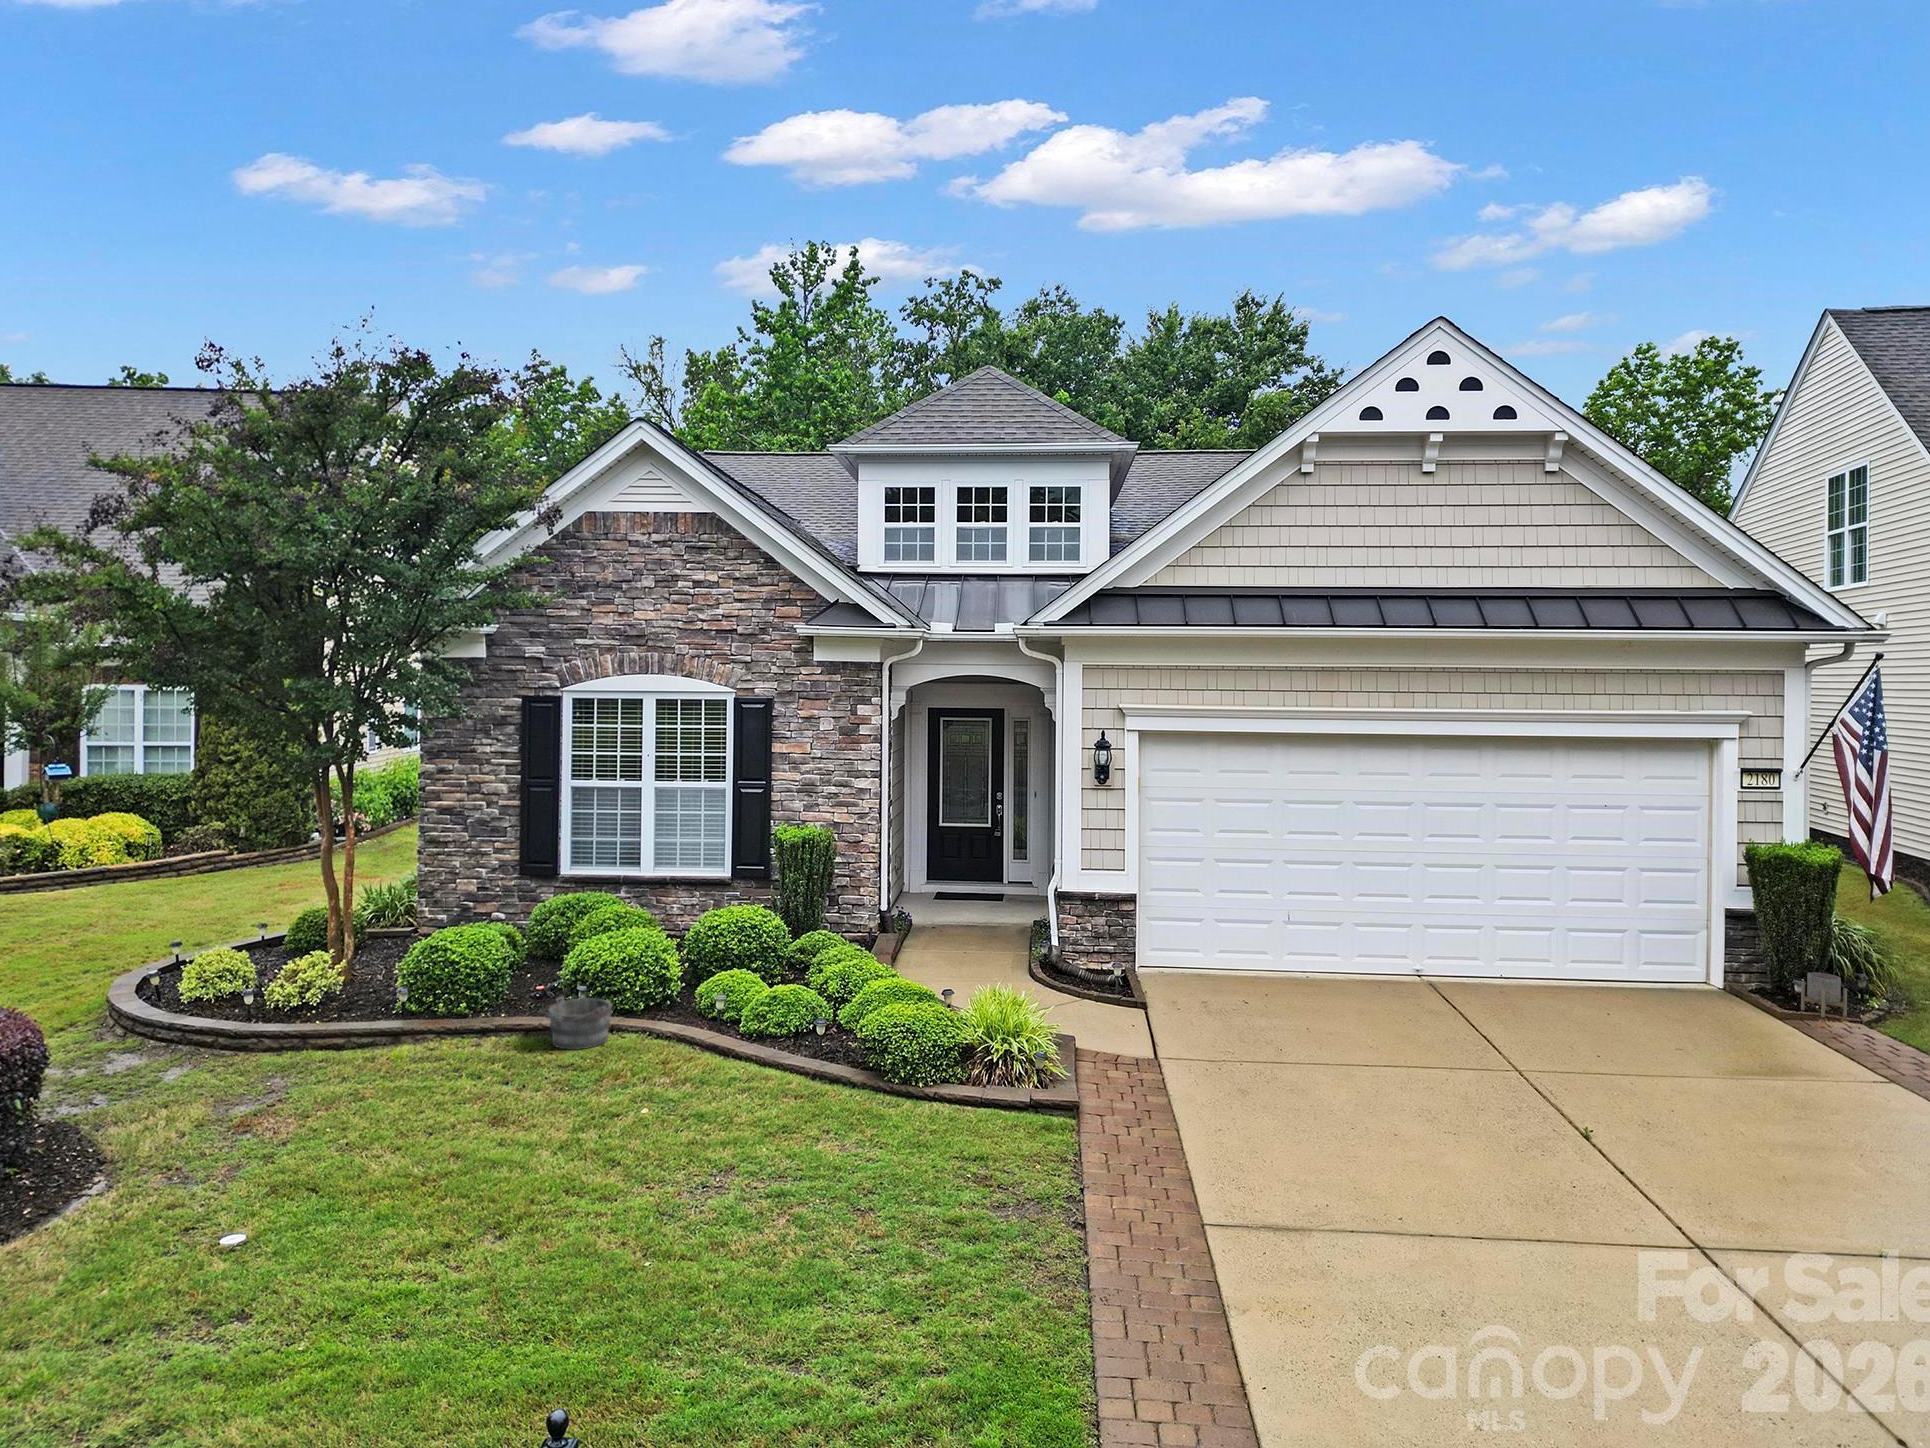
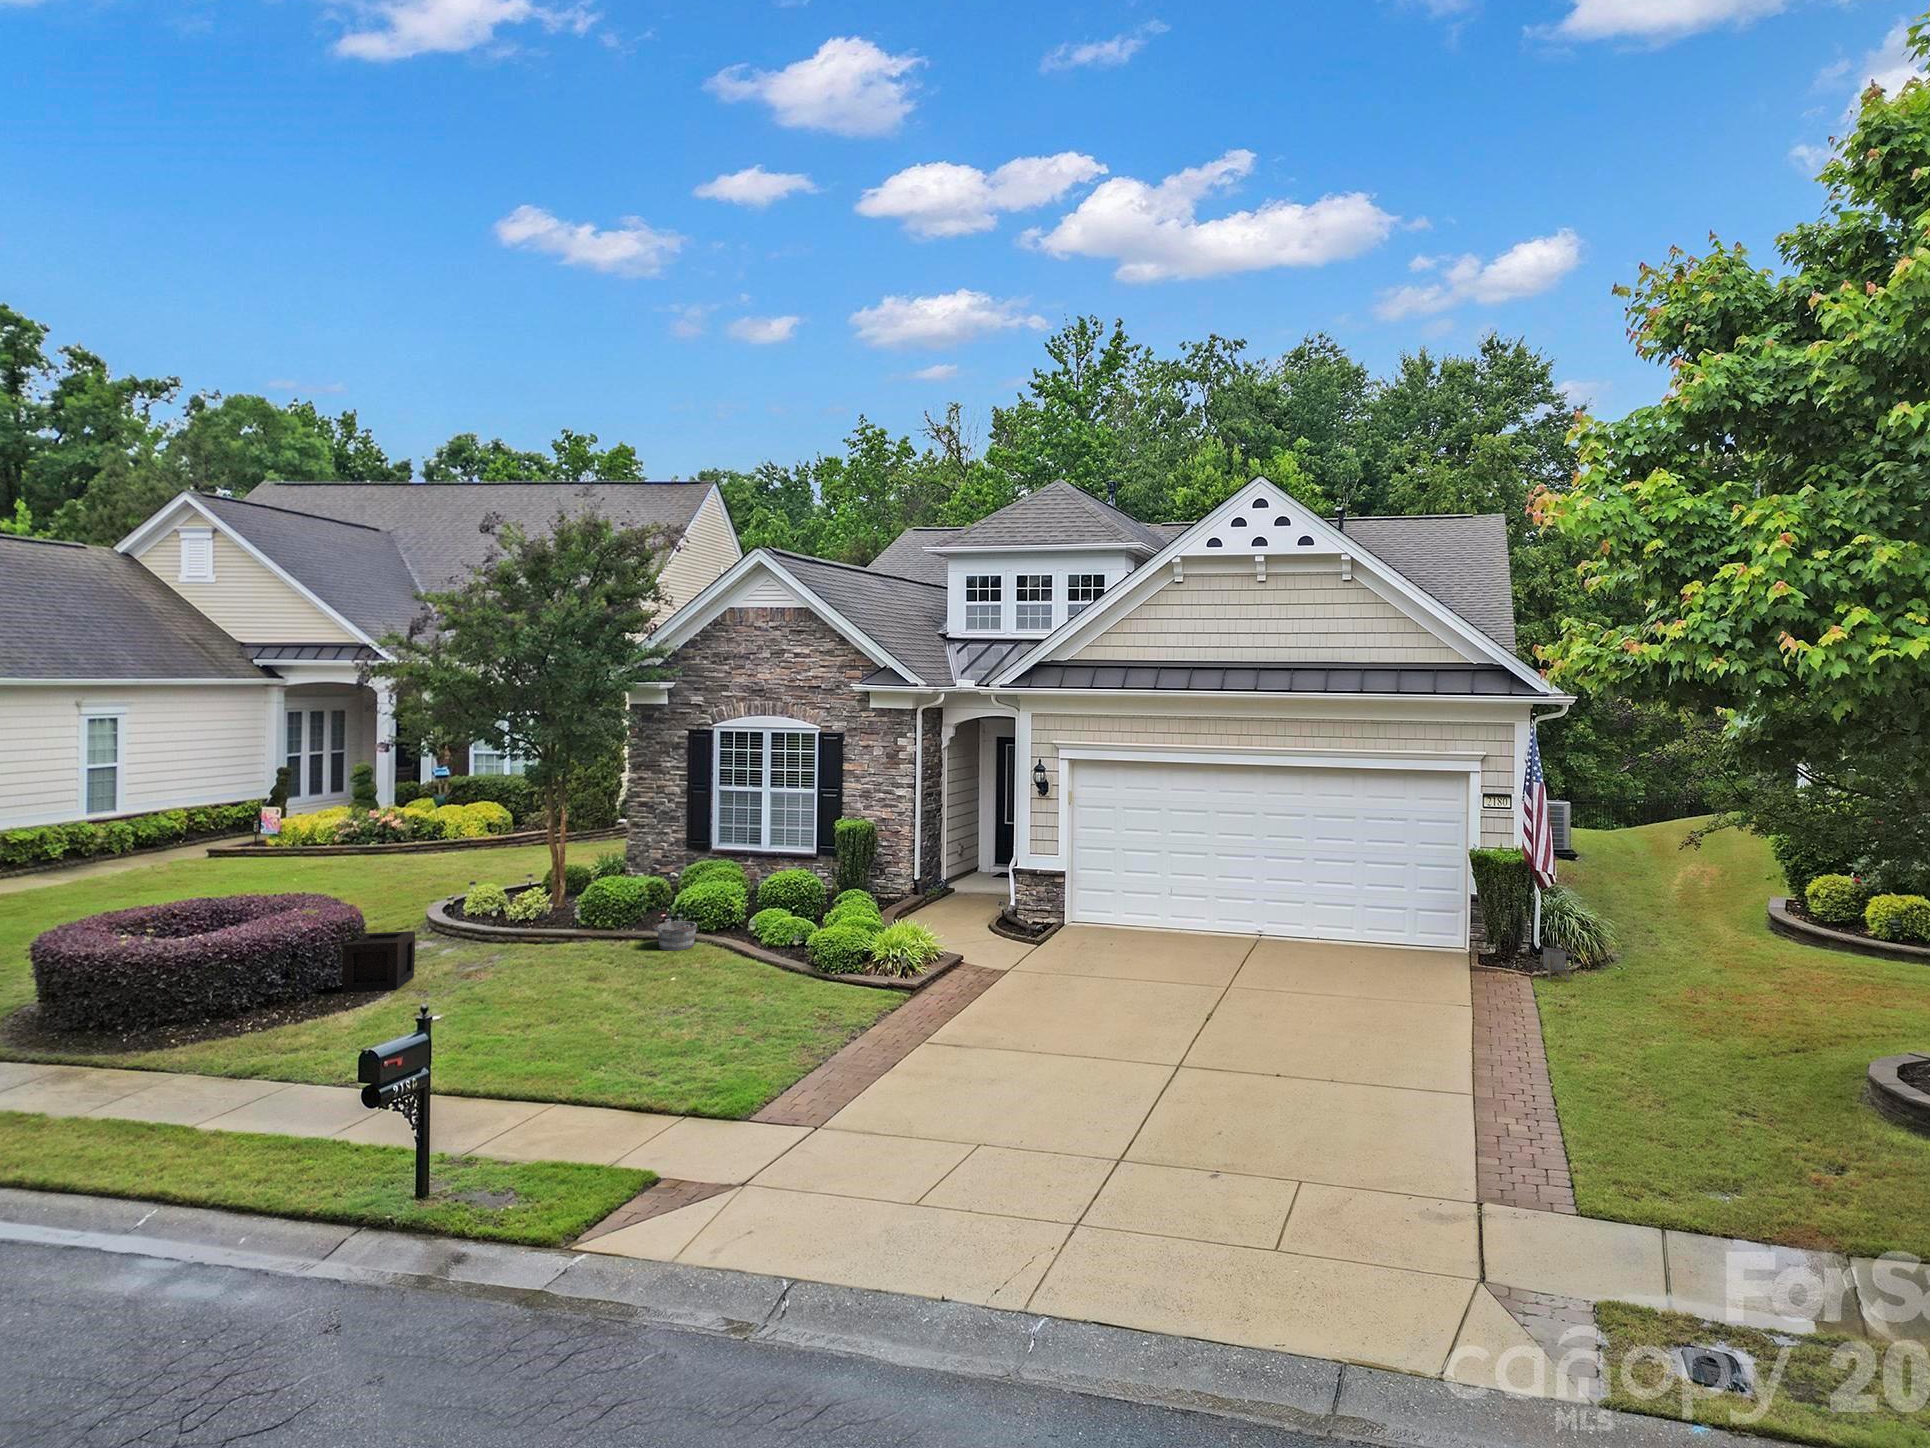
wooden crate: none [14,1057,146,1189] -> present [342,931,415,993]

